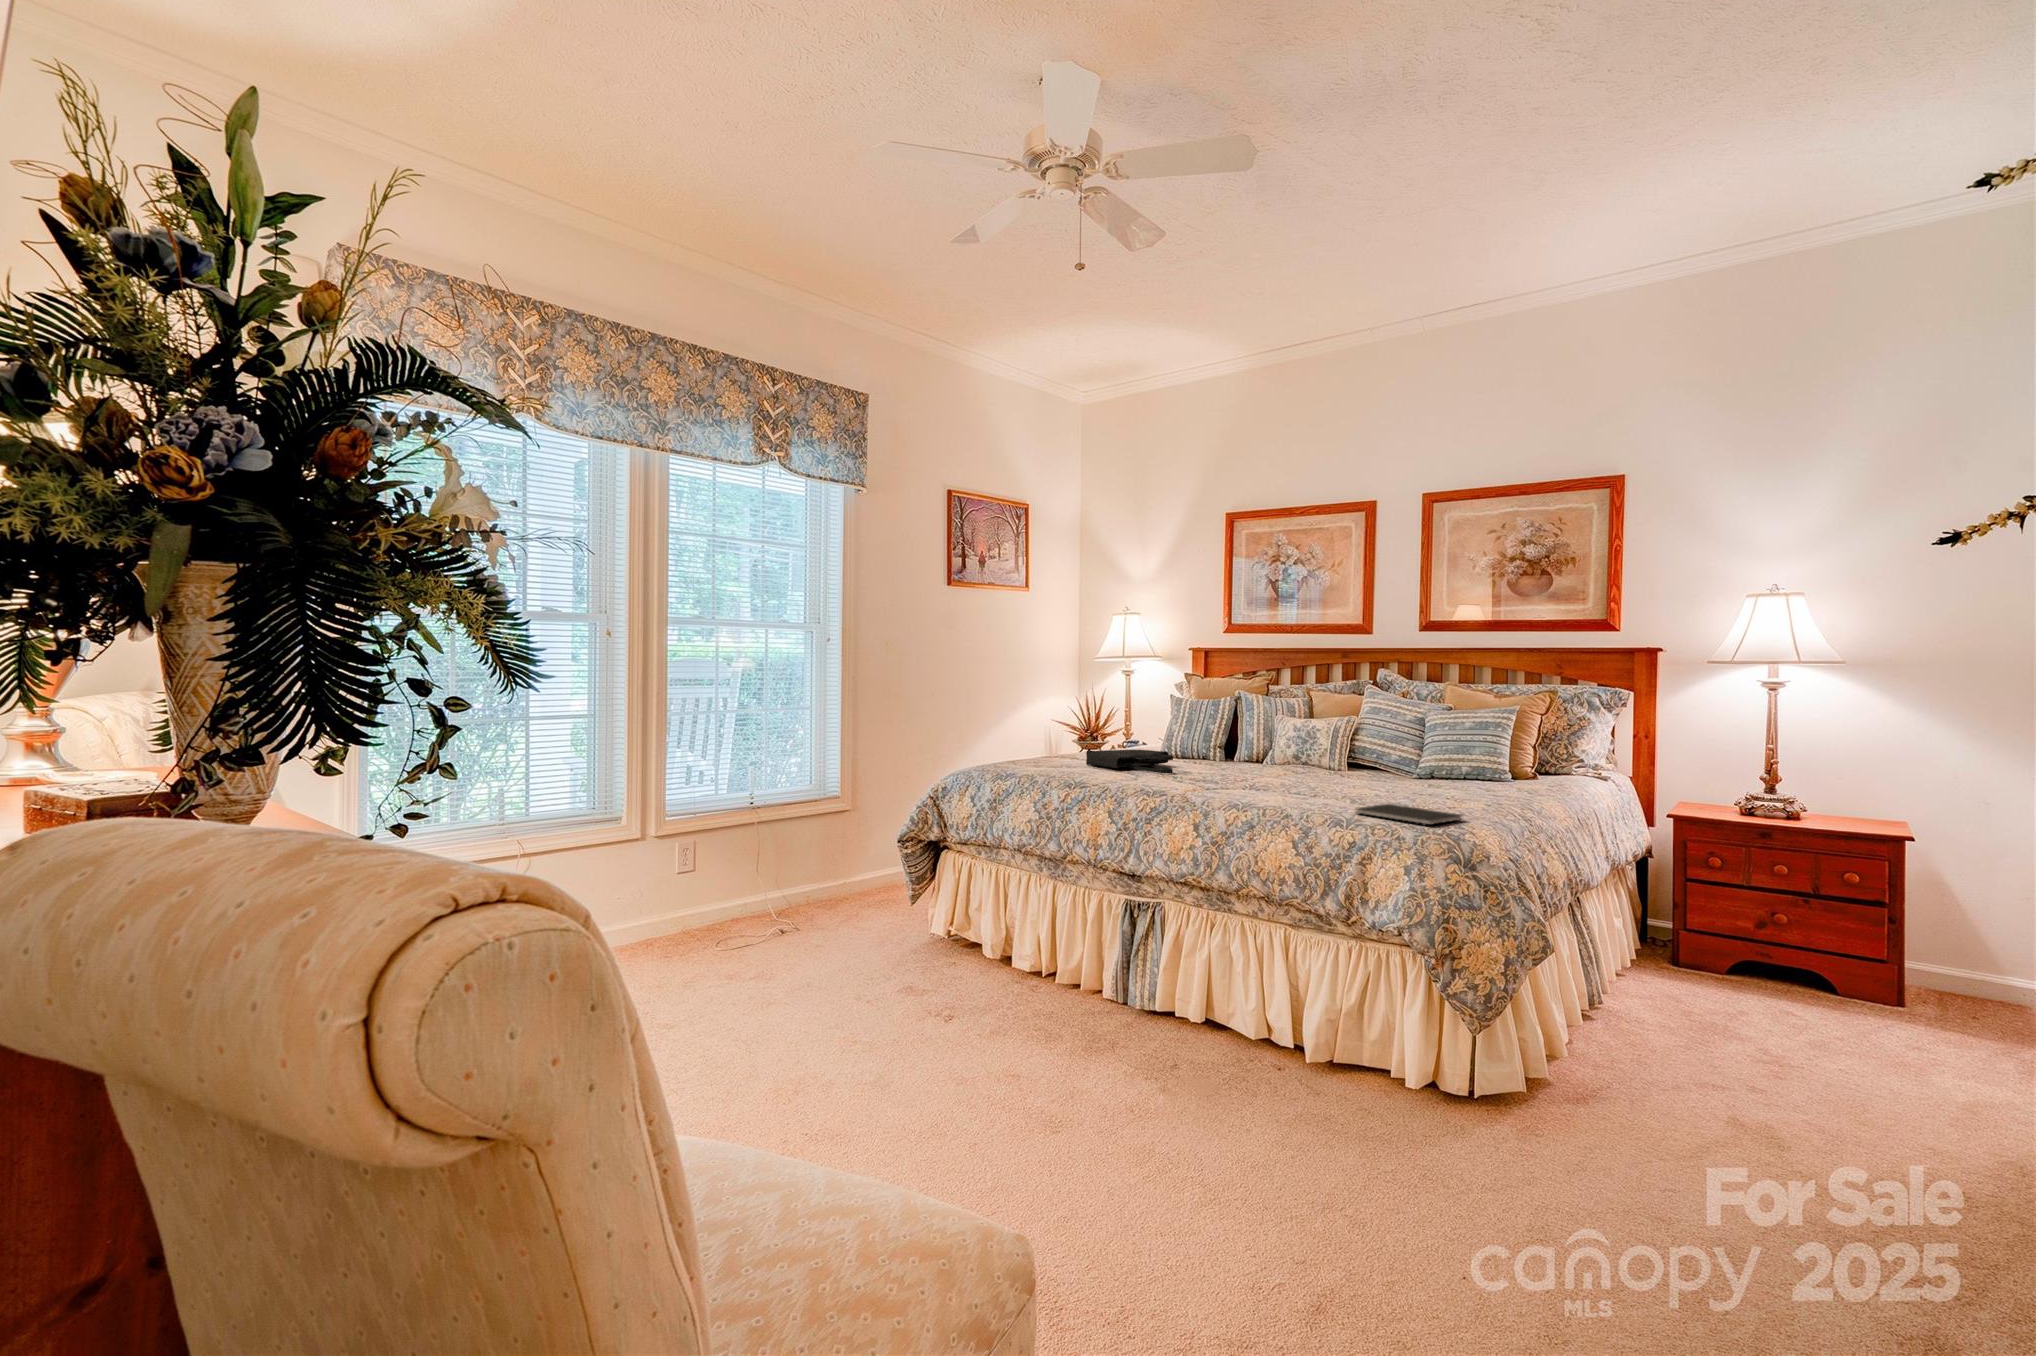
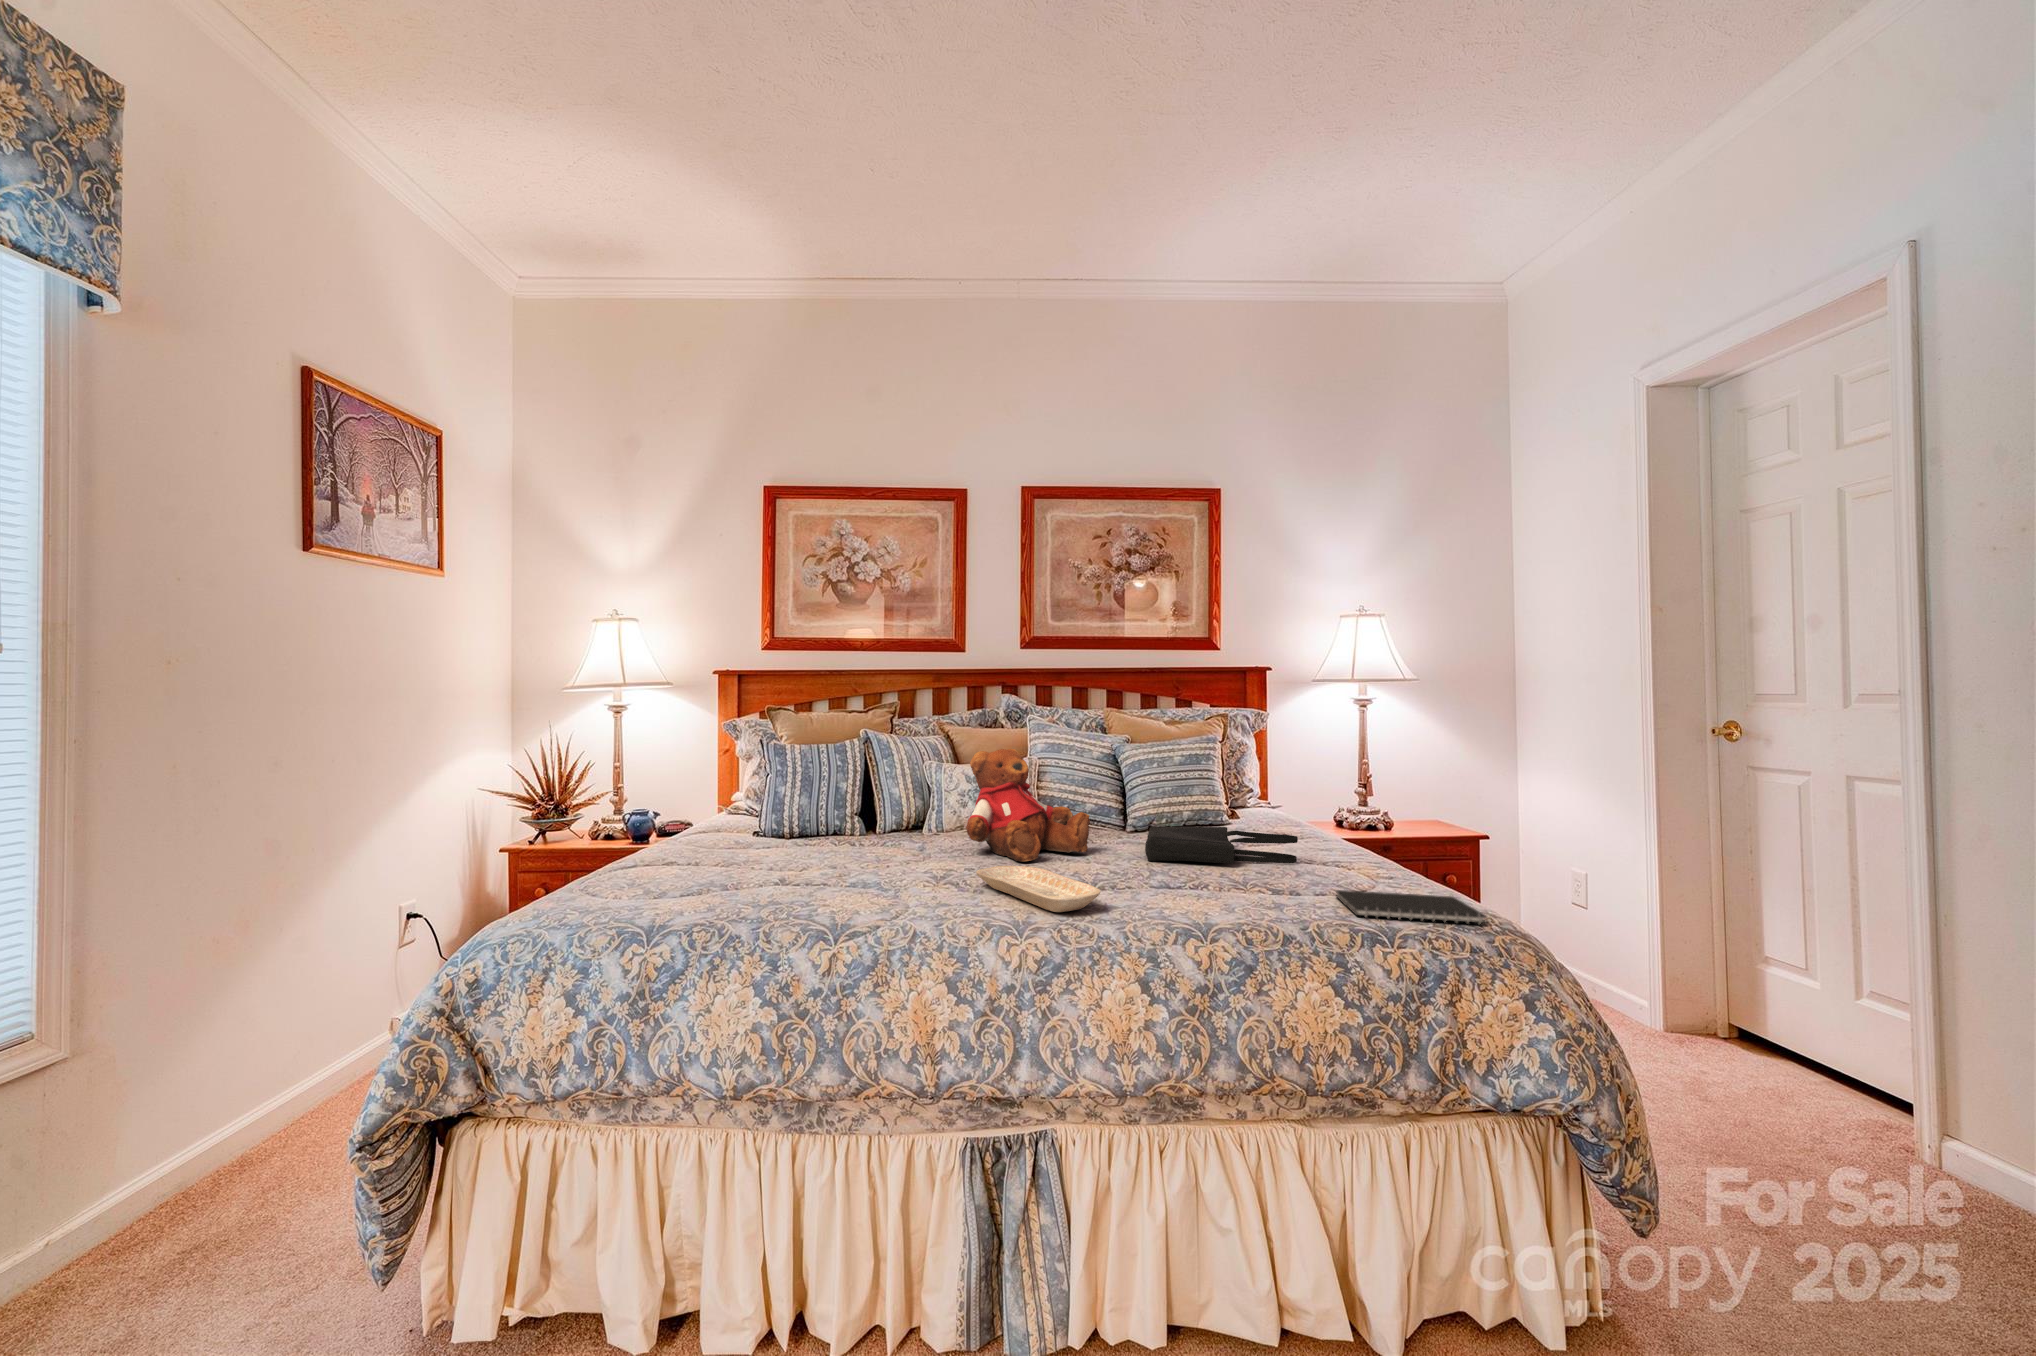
teddy bear: none [1222,706,1315,778] -> present [966,749,1090,861]
tote bag: present [1086,750,1173,773] -> present [1145,826,1298,863]
tray: none [1171,772,1216,792] -> present [976,865,1100,912]

